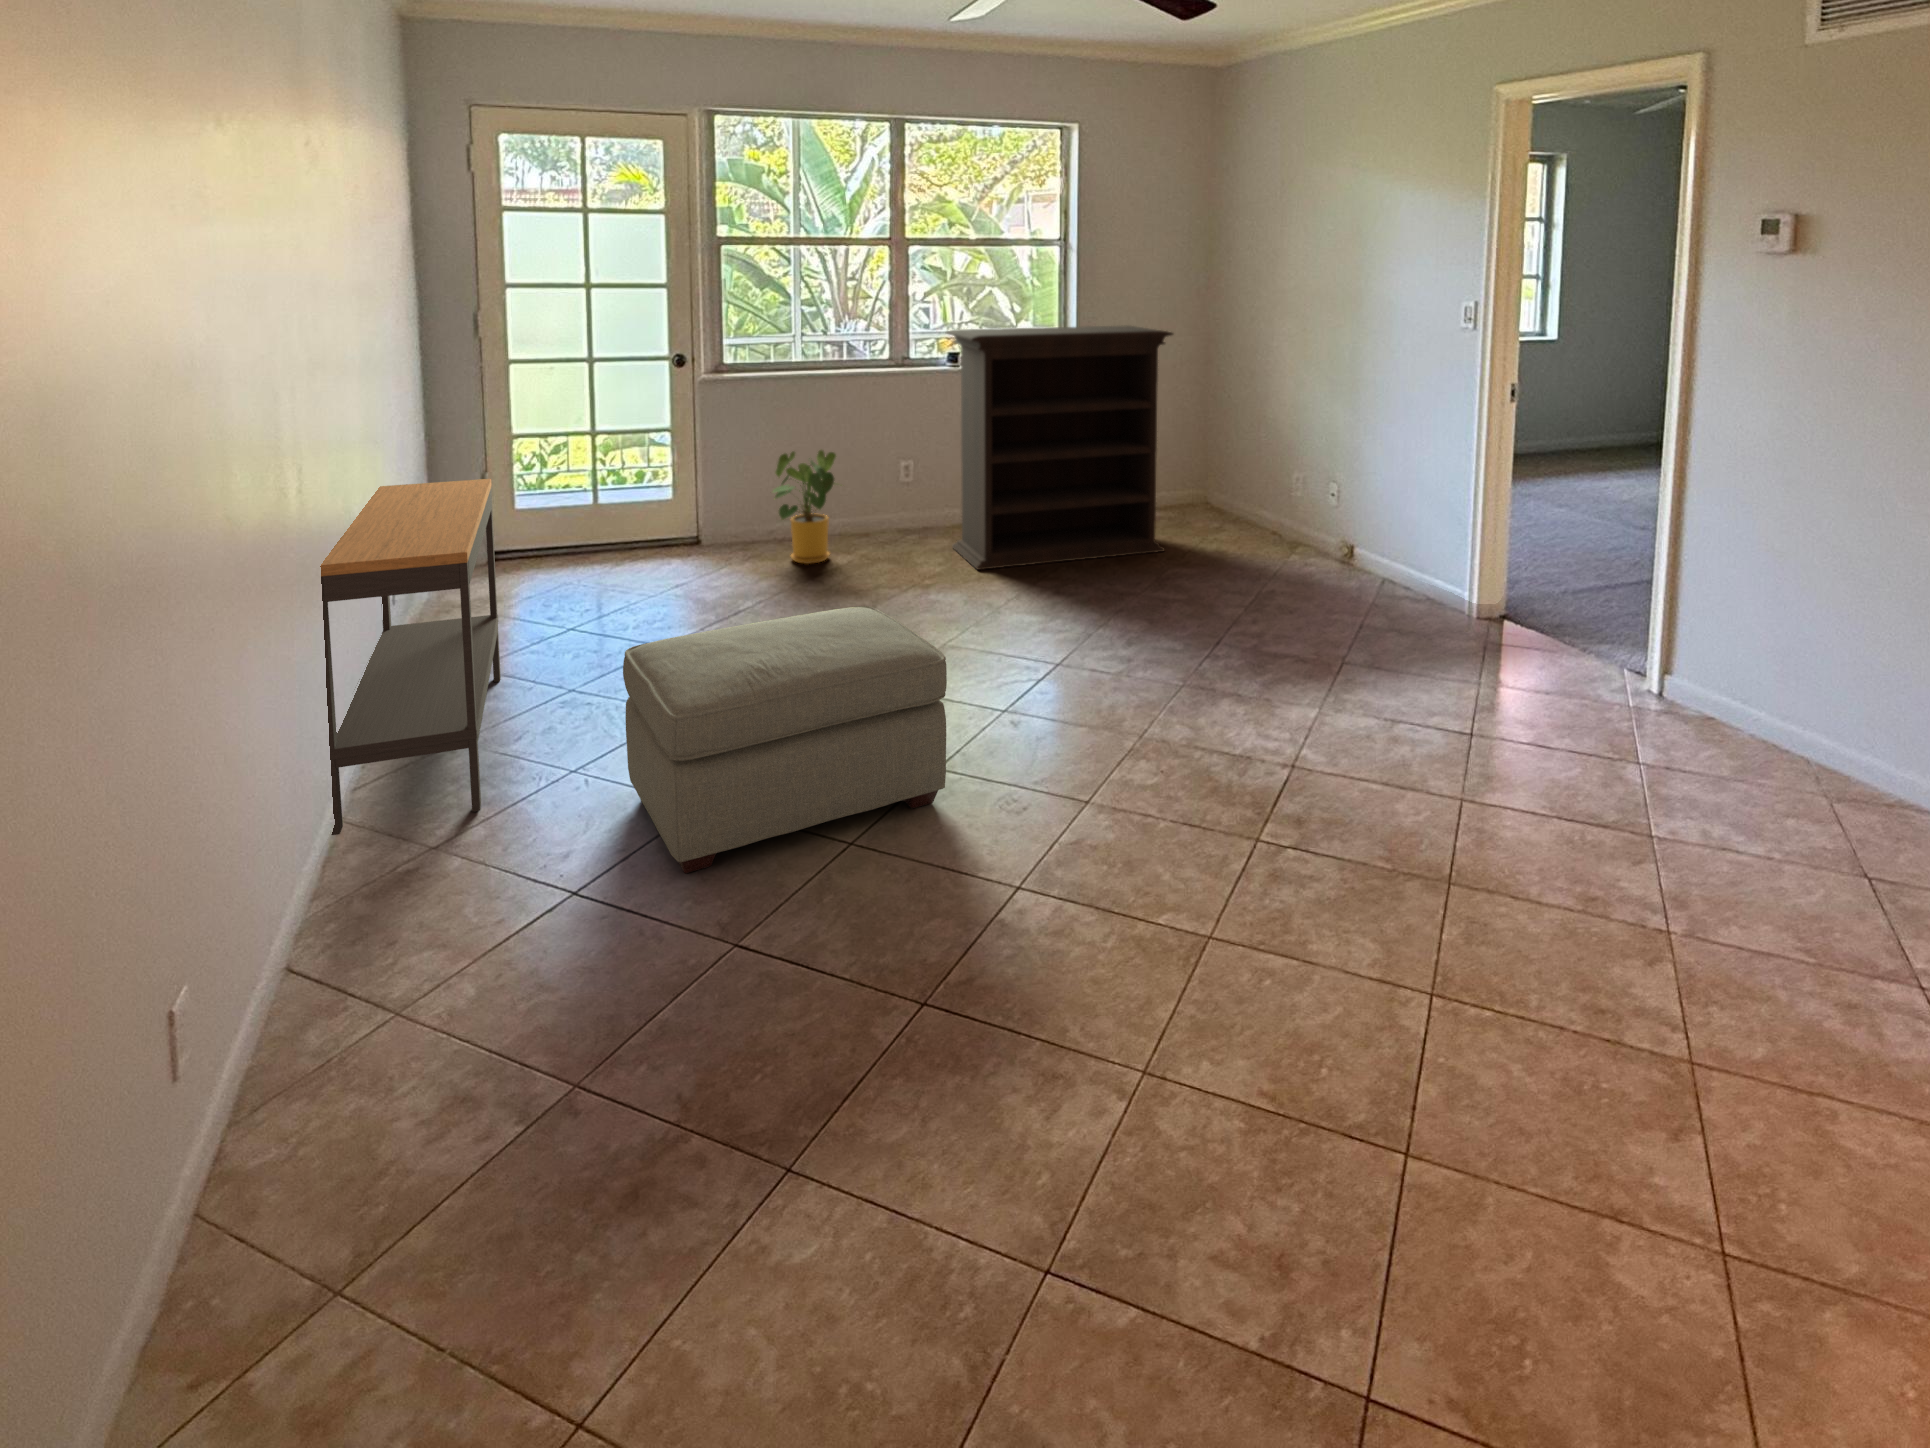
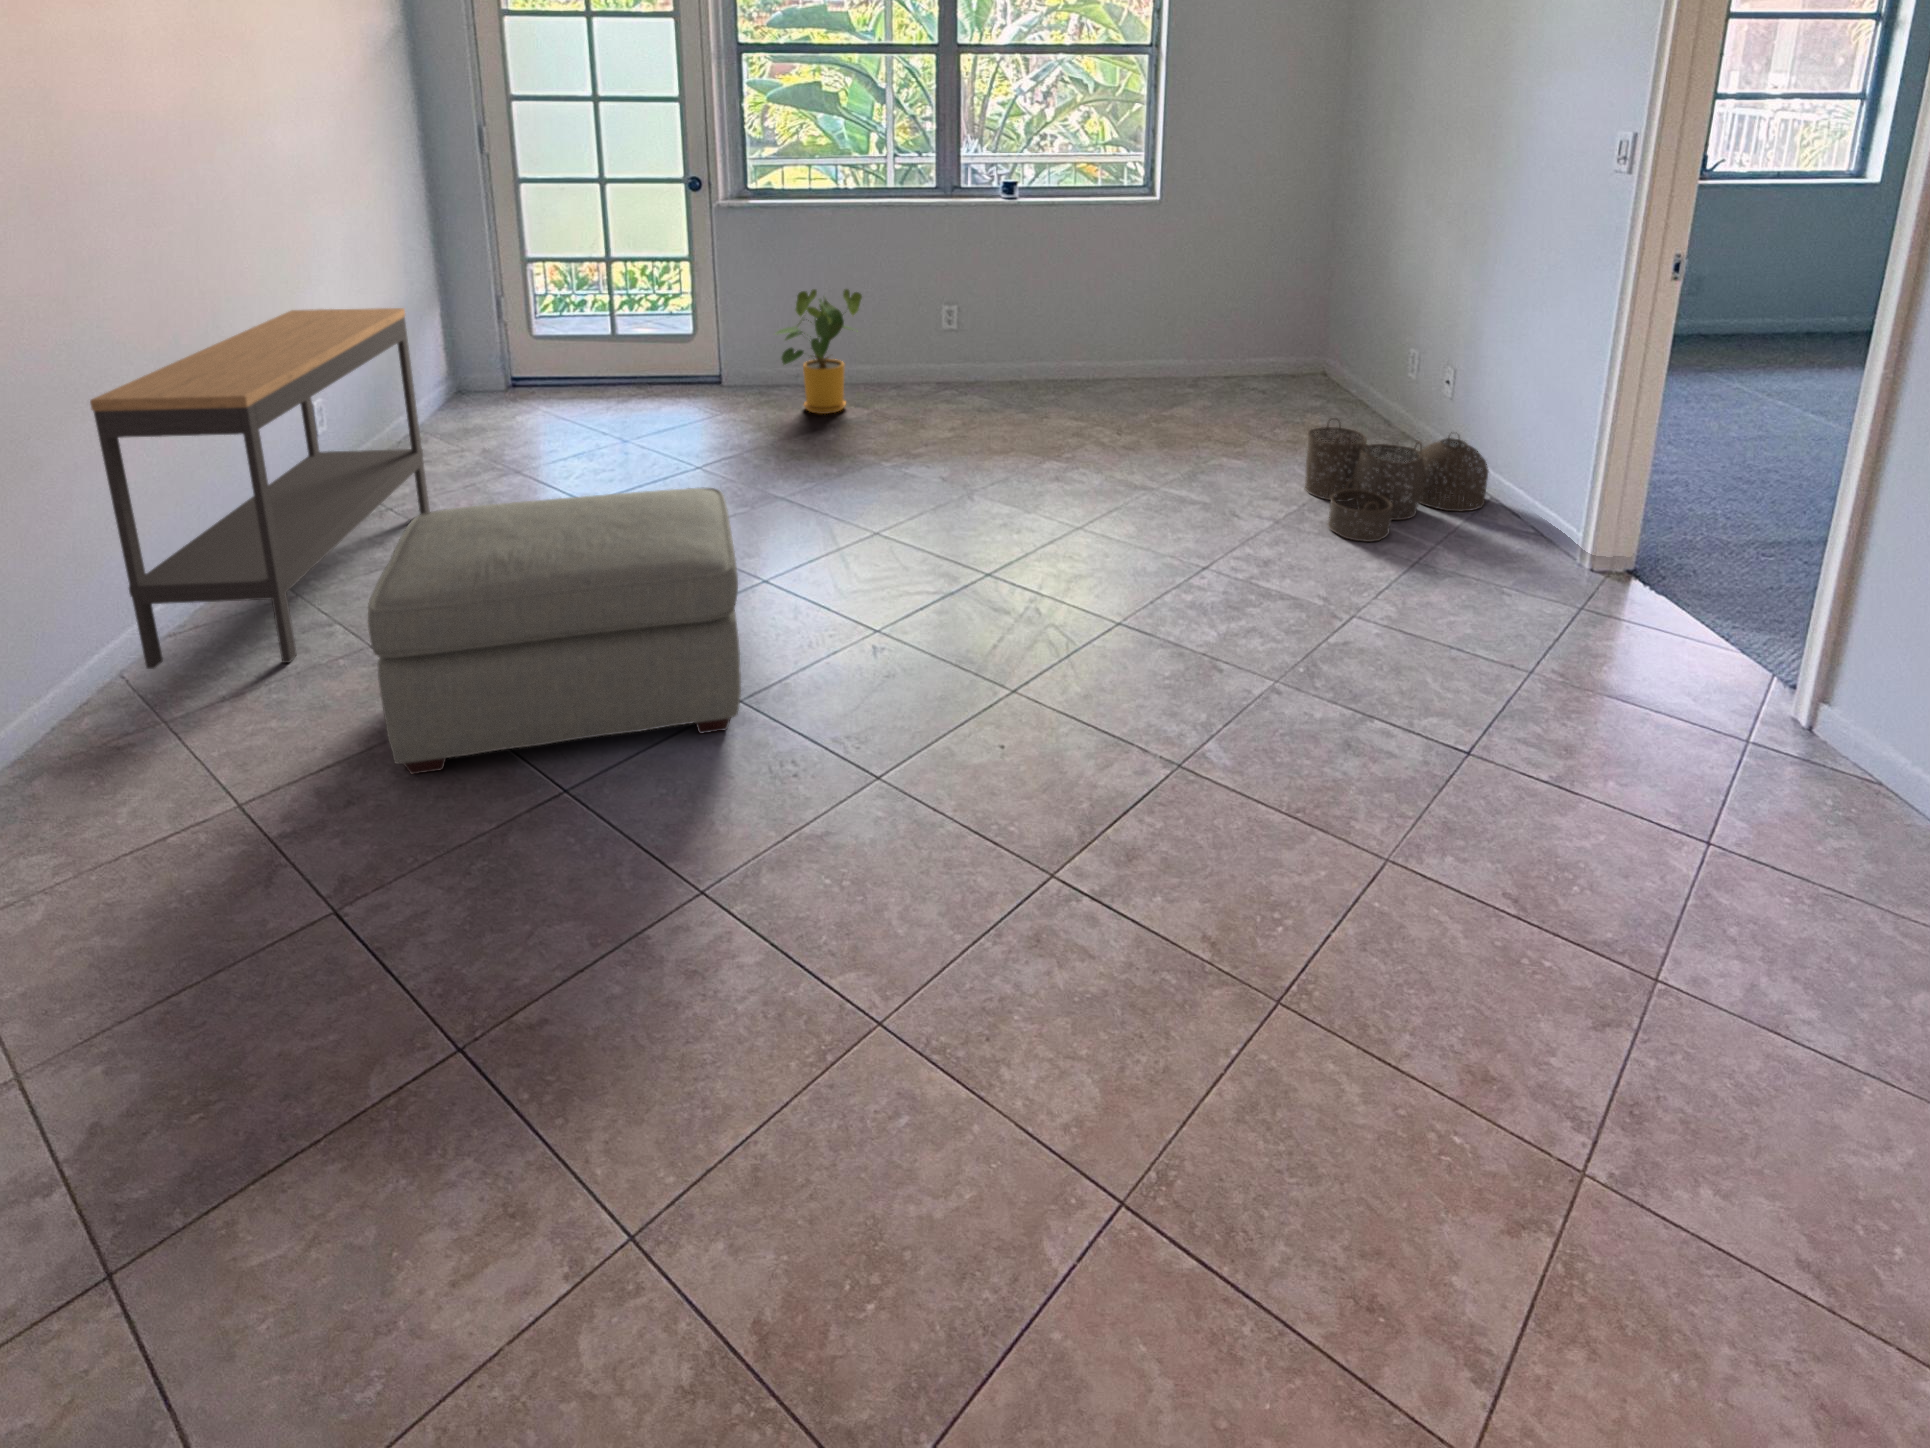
bookshelf: present [946,325,1173,570] -> none [981,156,1254,438]
woven basket: none [1247,526,1382,616] -> present [1305,418,1489,542]

